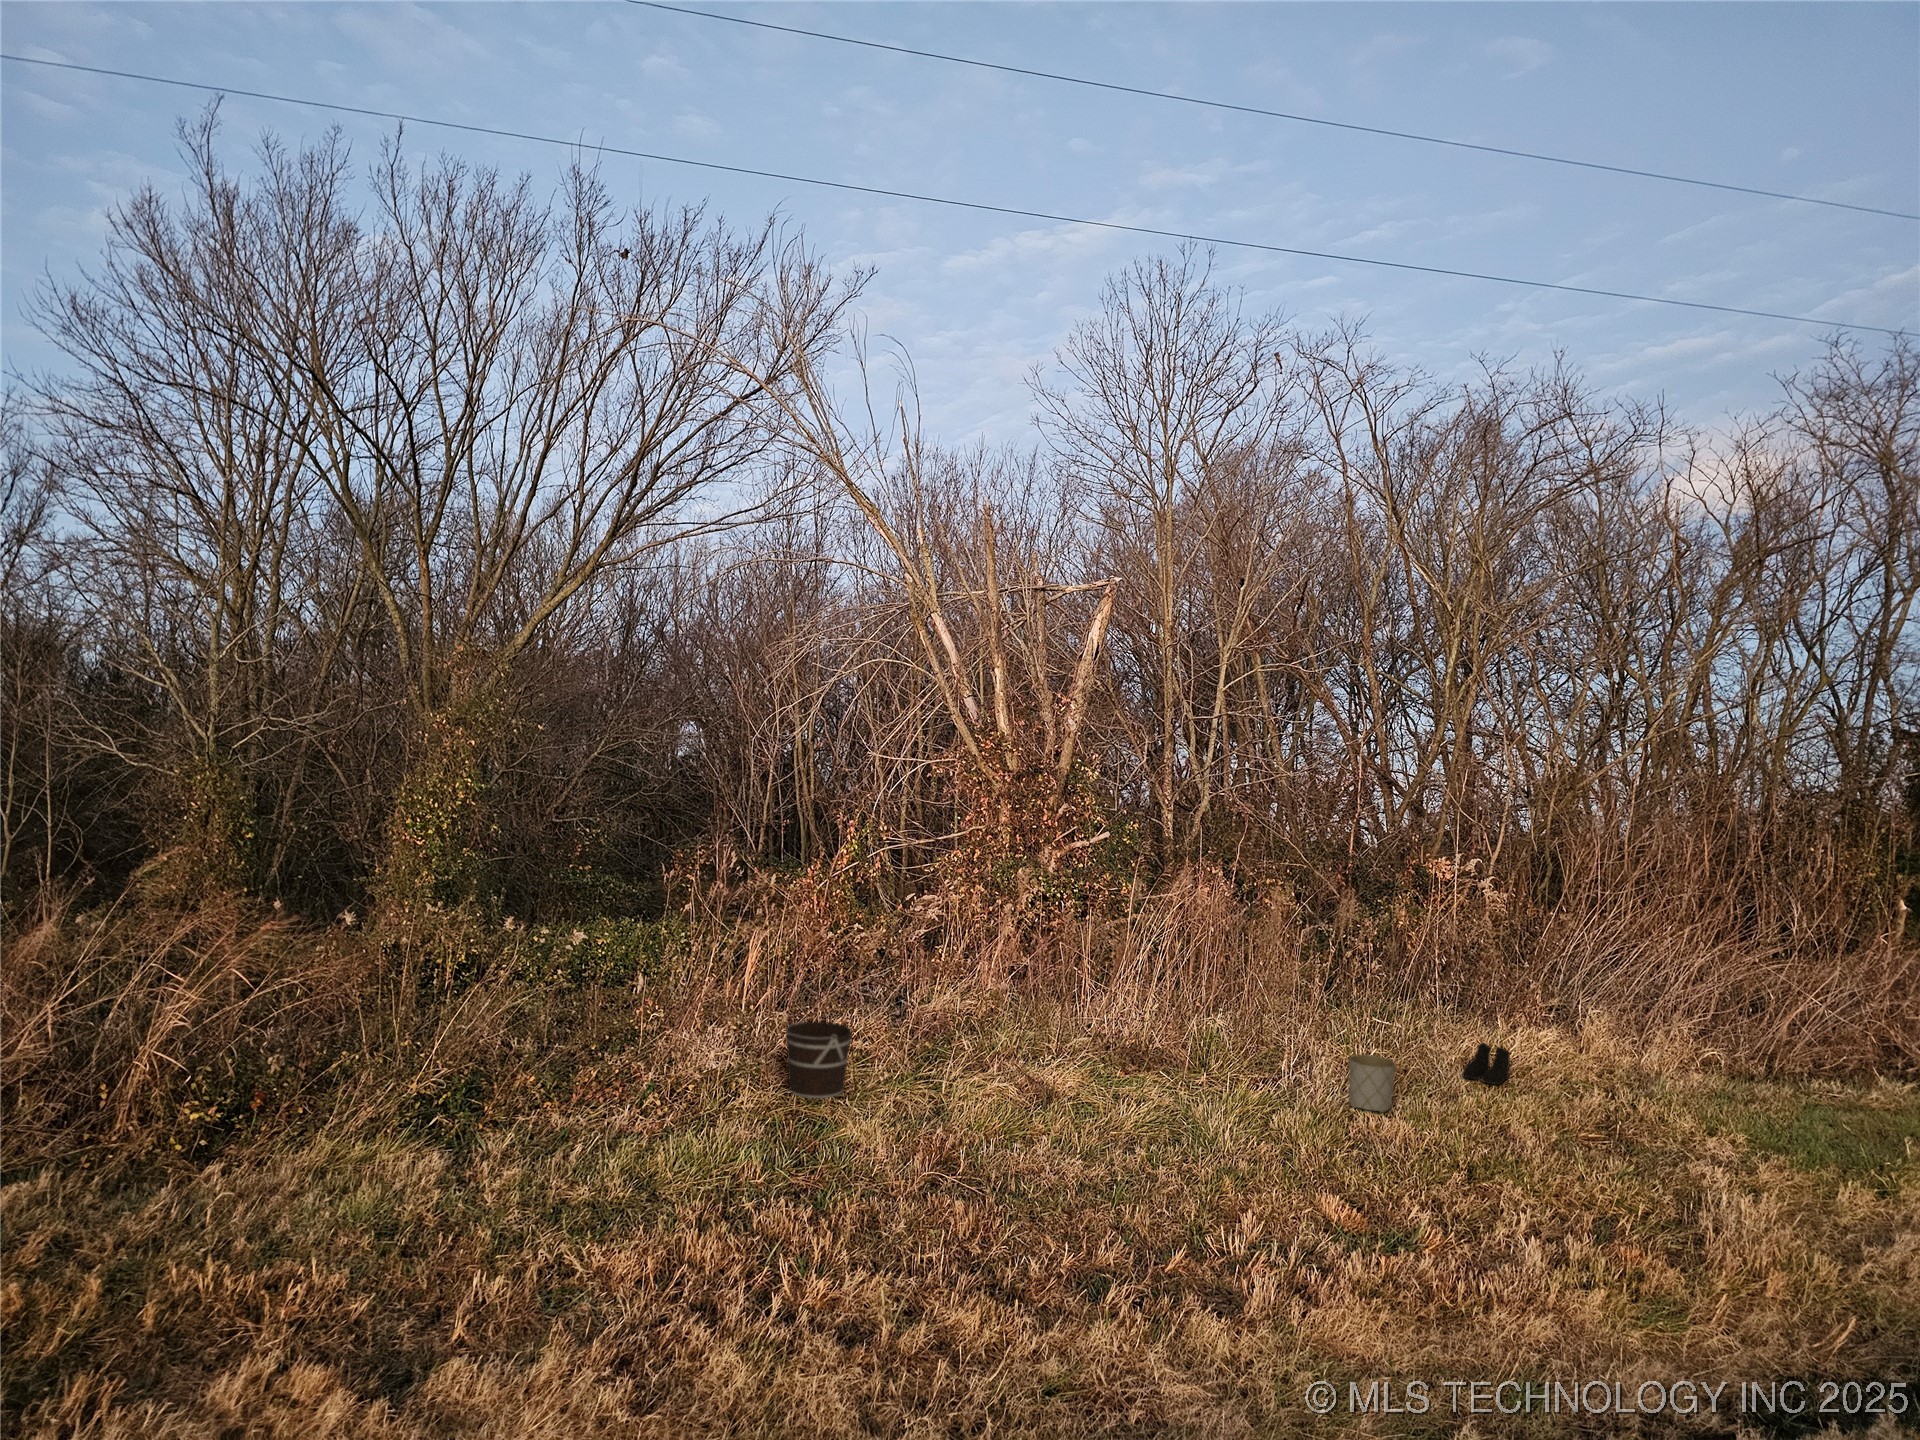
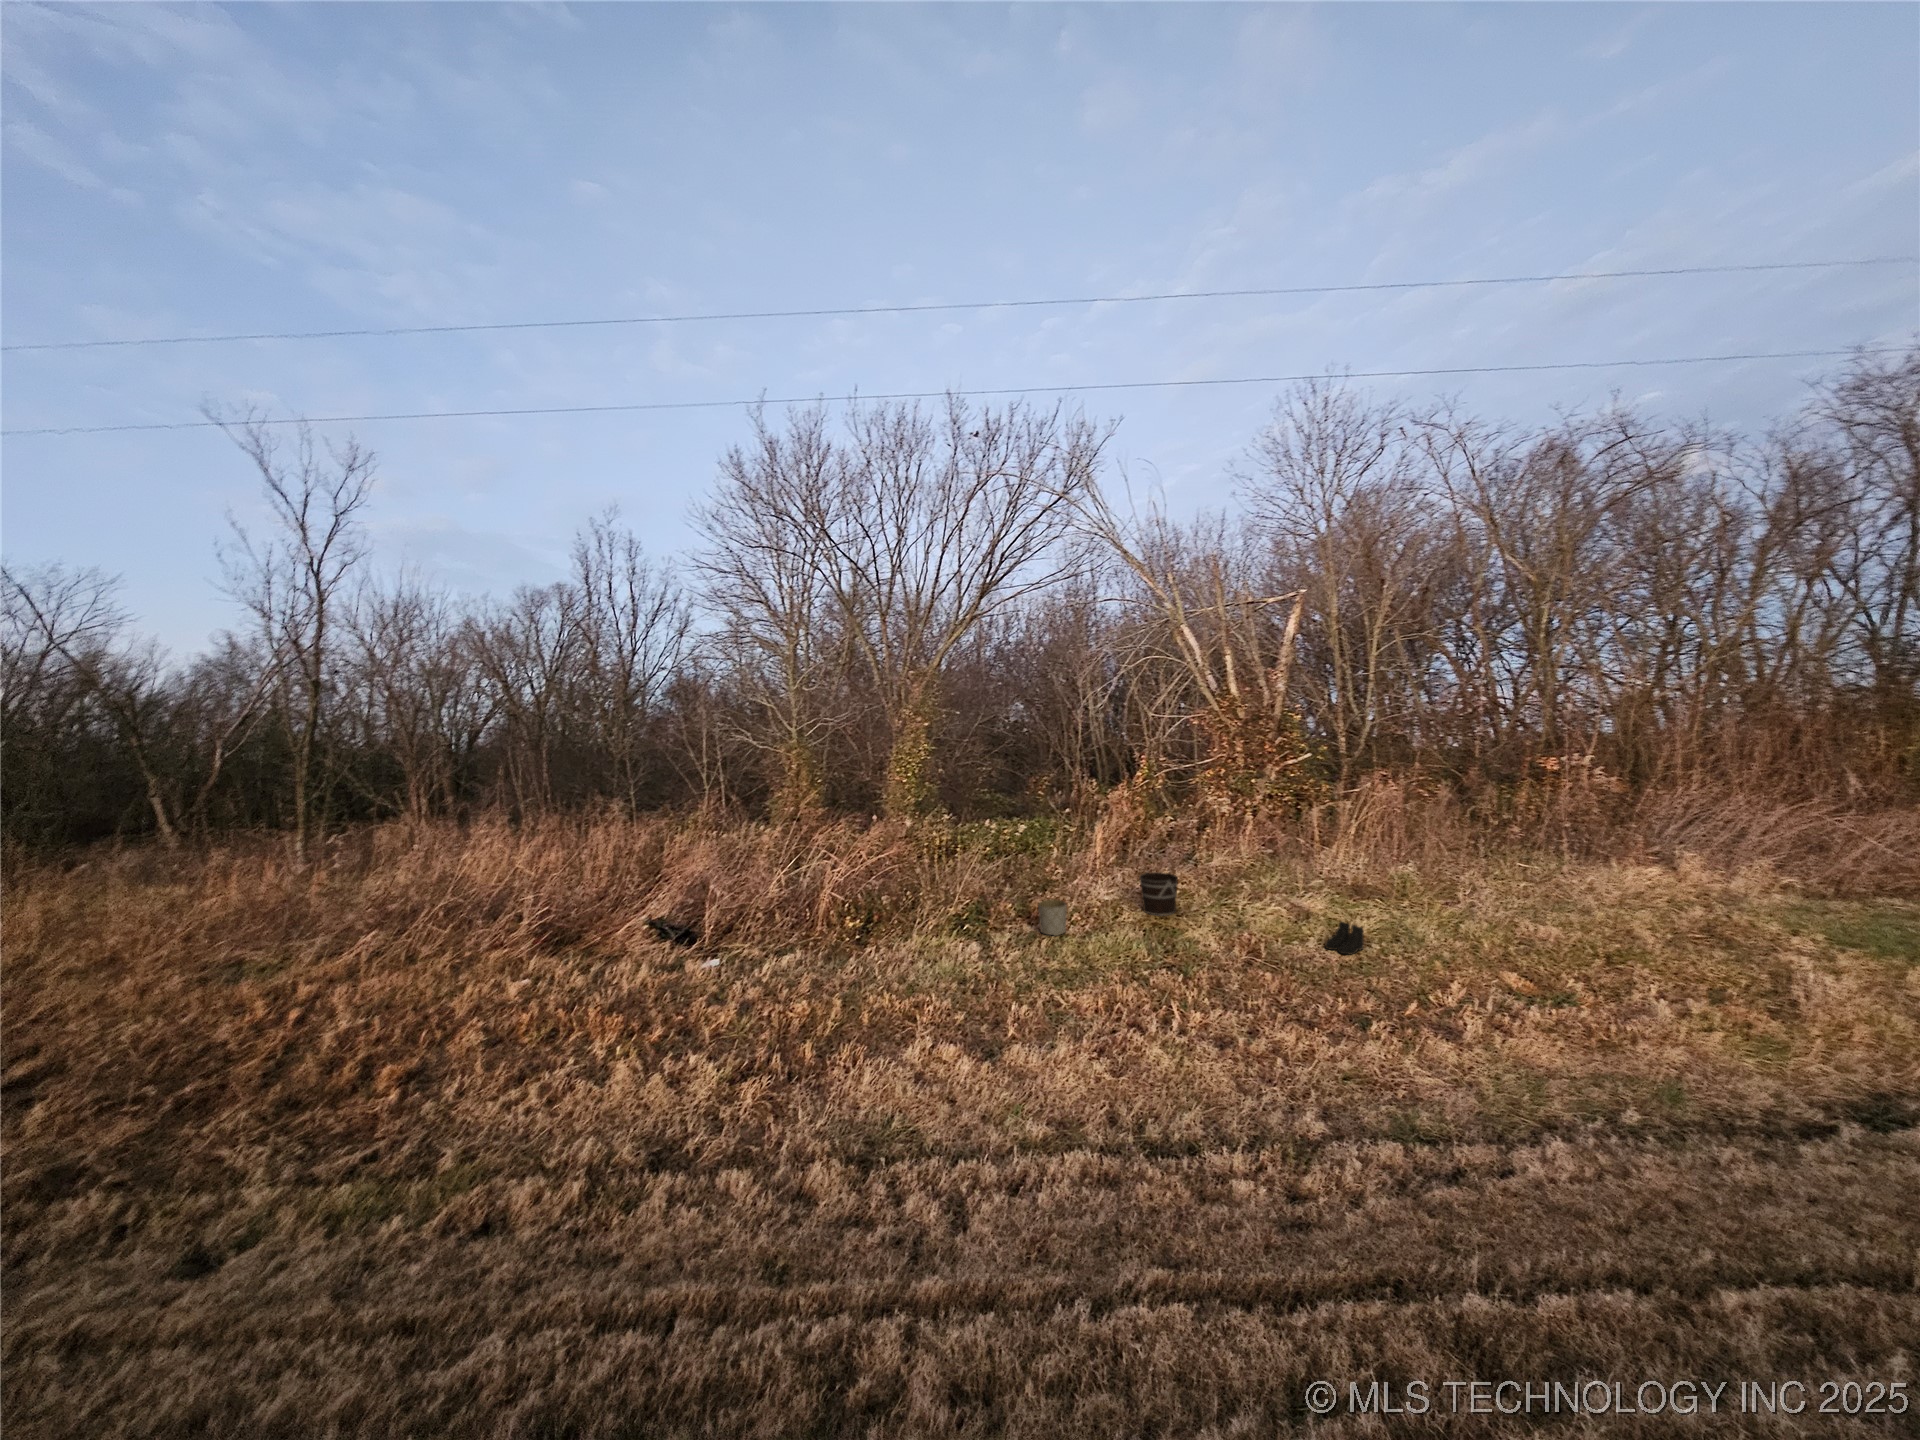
boots: present [1462,1043,1510,1085] -> present [1325,922,1364,954]
planter: present [1349,1054,1396,1113] -> present [1038,899,1067,936]

